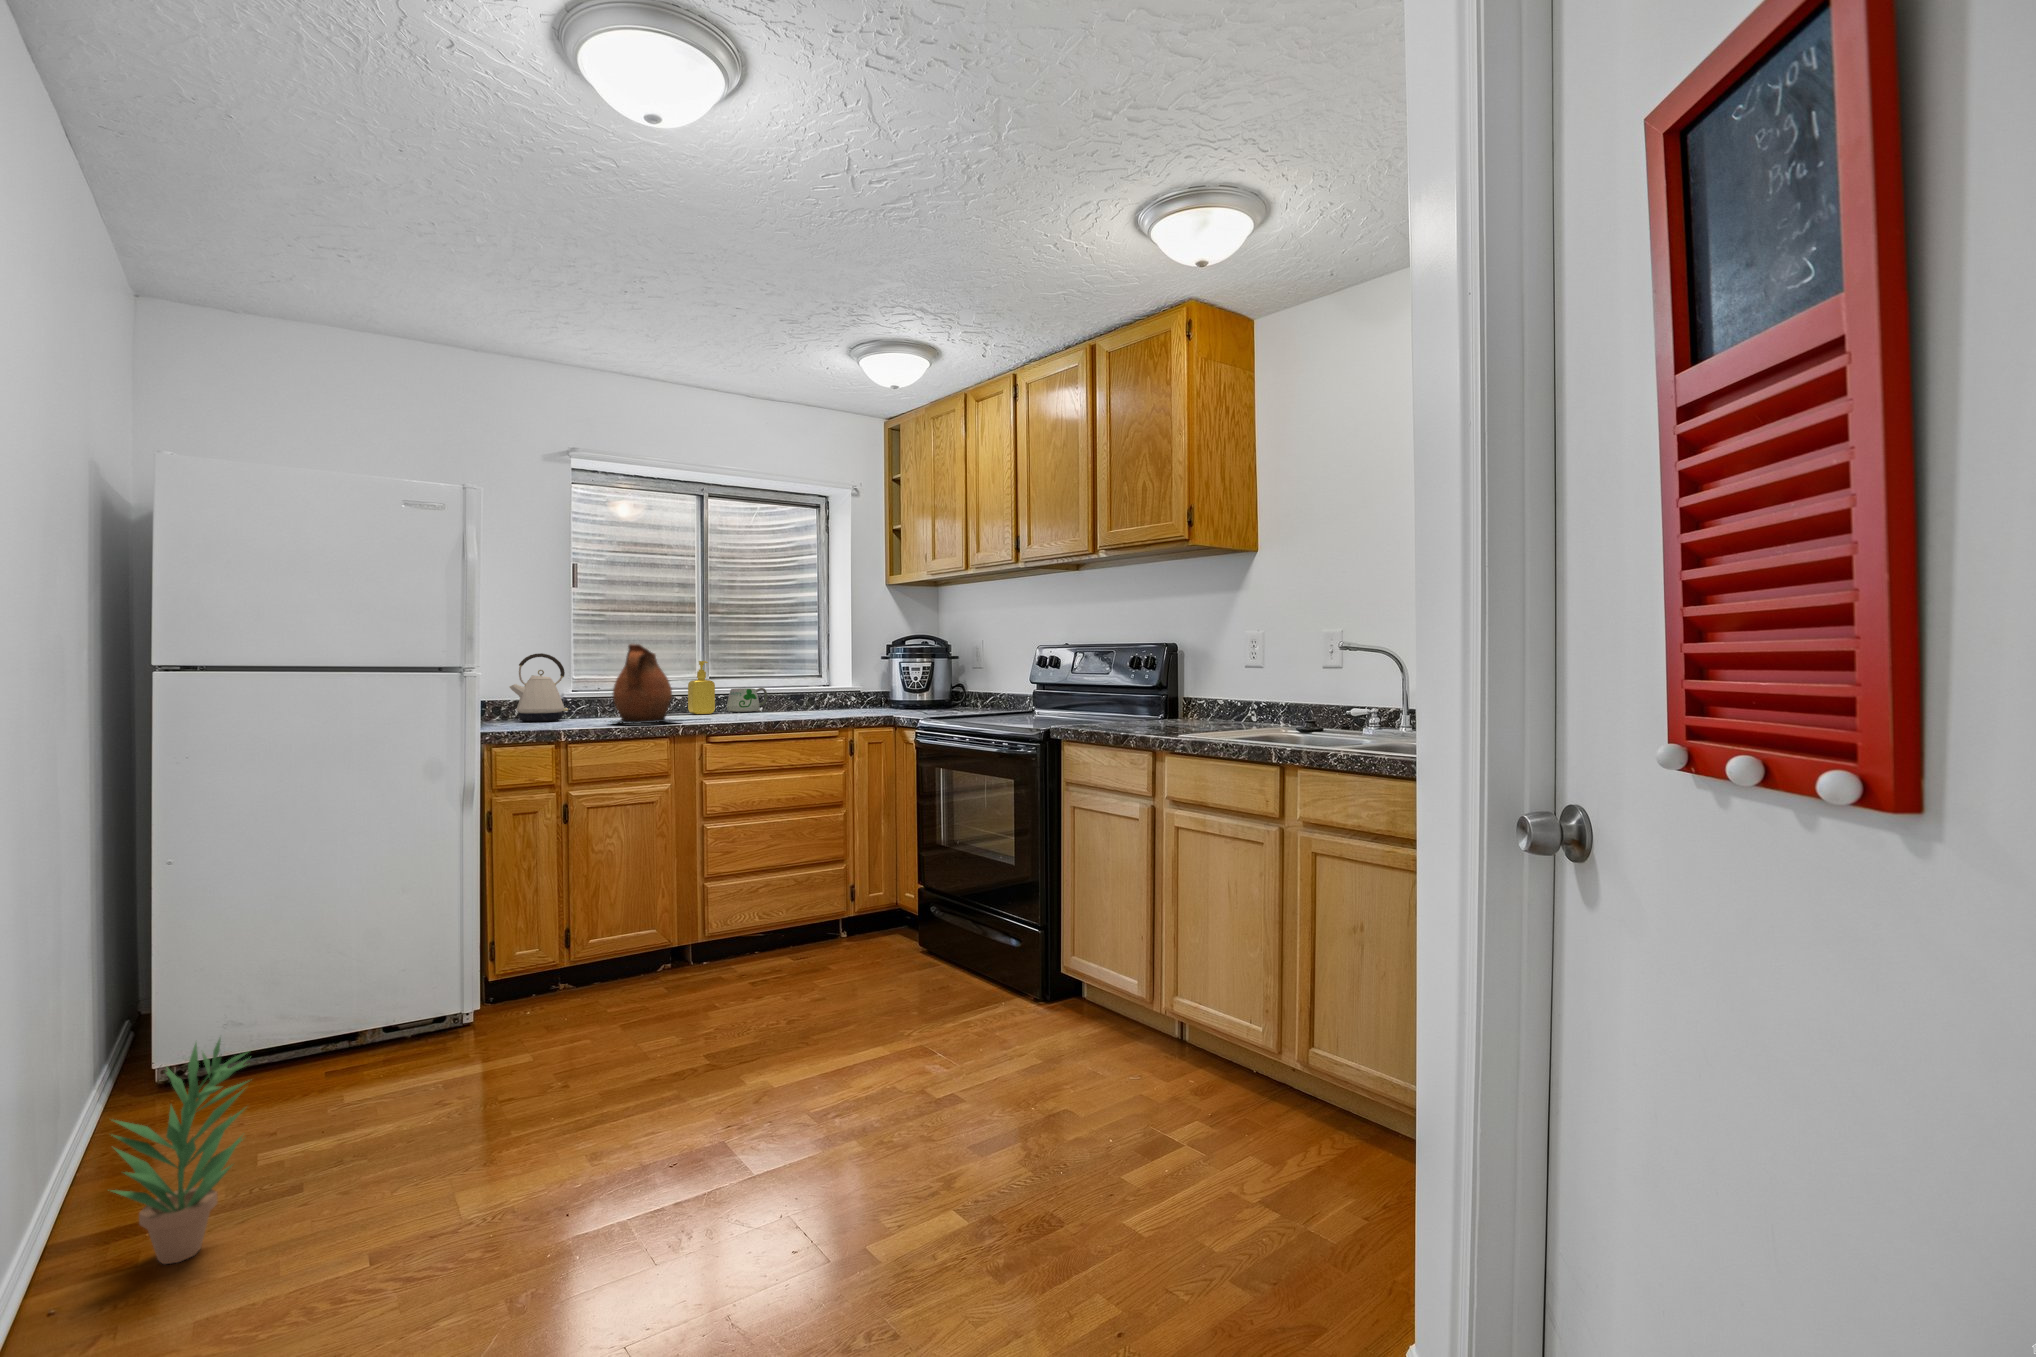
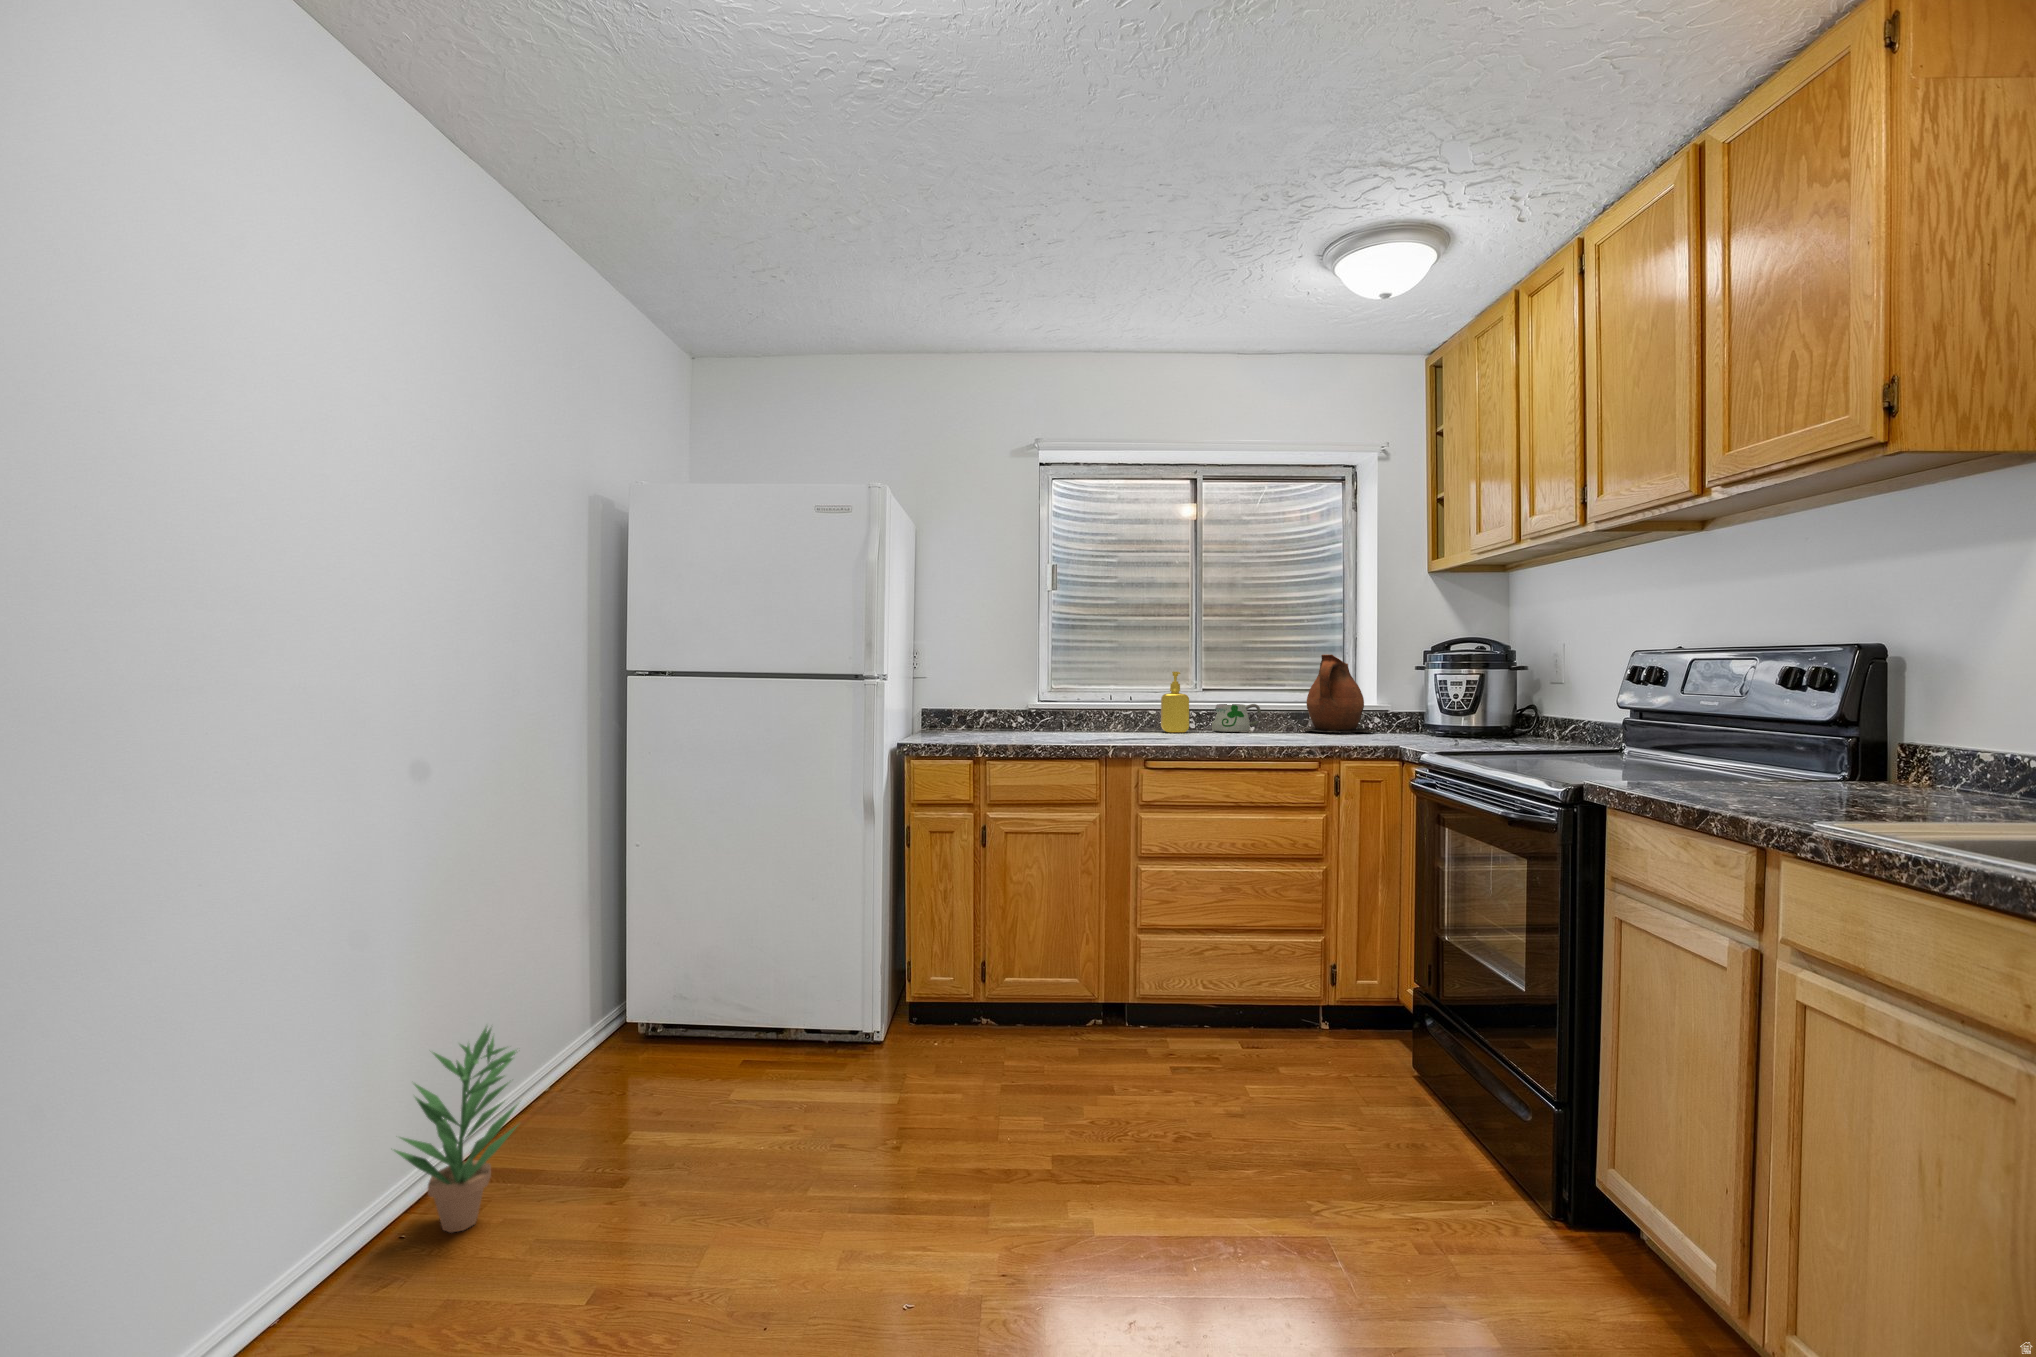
ceramic pitcher: present [610,644,676,724] -> present [1299,655,1375,732]
kettle: present [509,653,568,722] -> none [972,663,1027,733]

